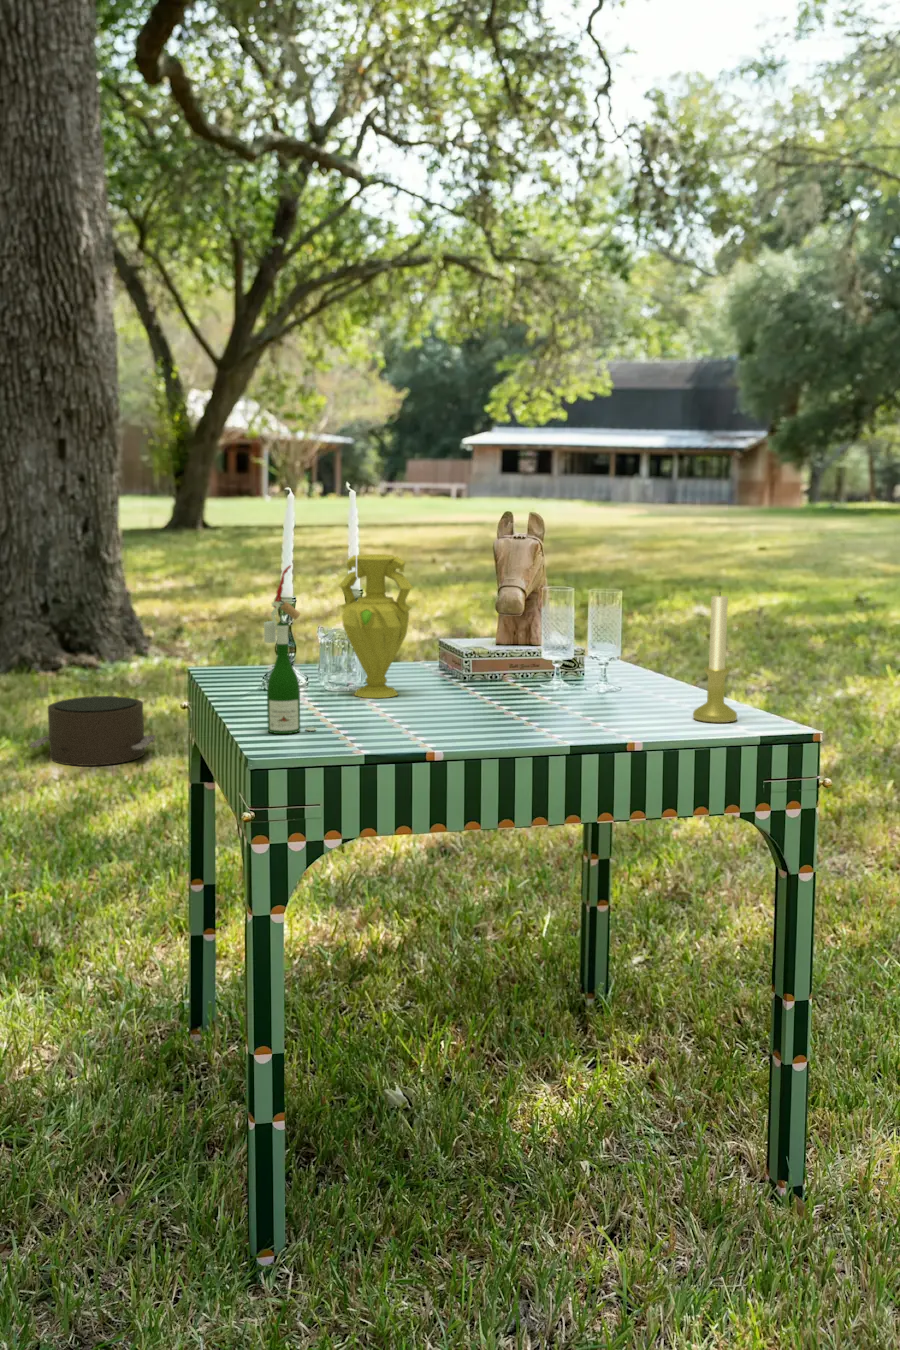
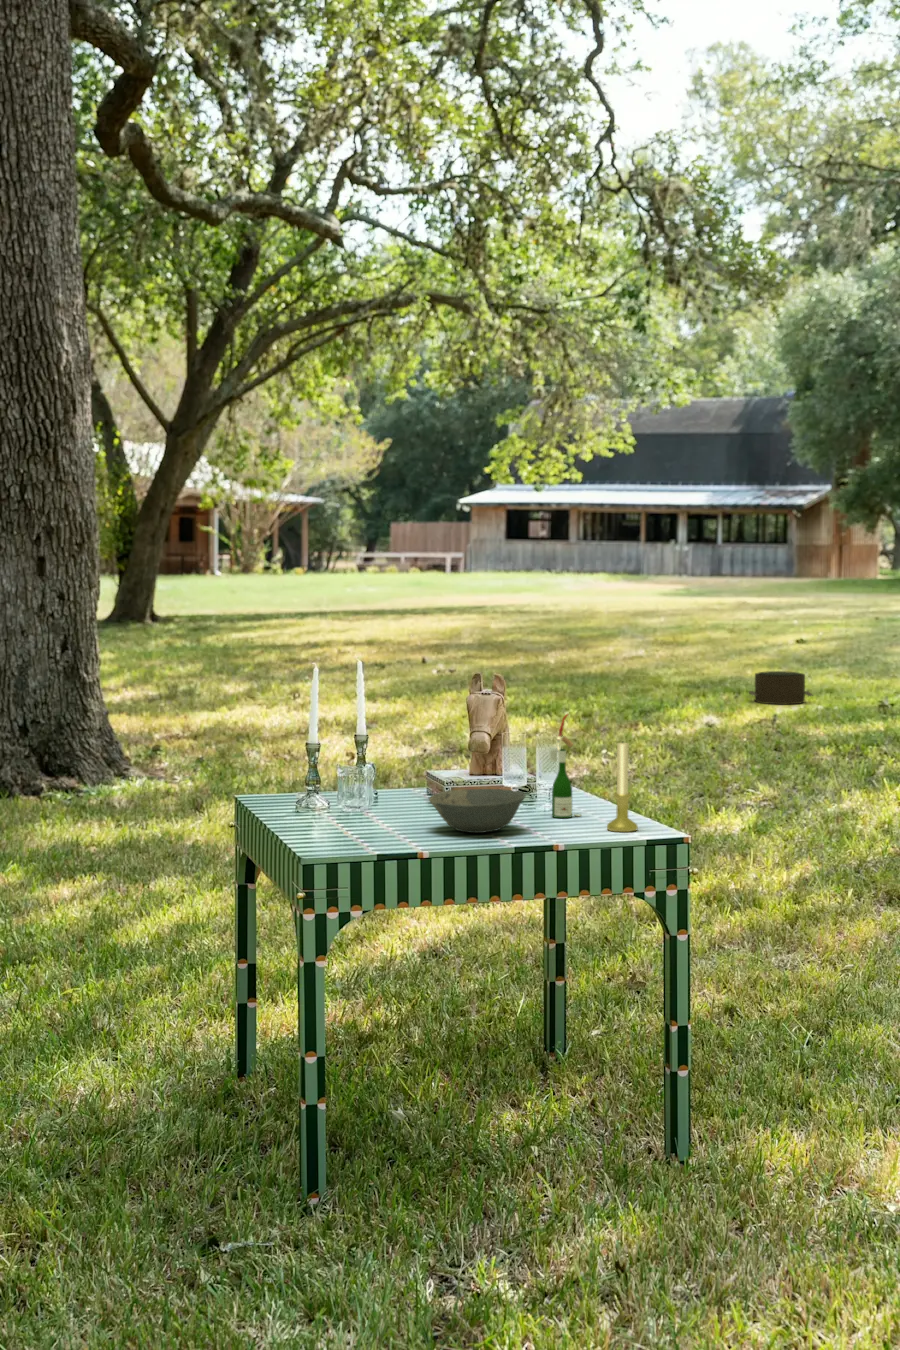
vase: present [339,554,413,698] -> none [352,711,408,817]
wine bottle: present [264,566,316,734] -> present [550,714,581,818]
bowl: none [443,661,580,722] -> present [430,789,525,833]
pouf: present [30,696,155,766] -> present [749,671,813,704]

